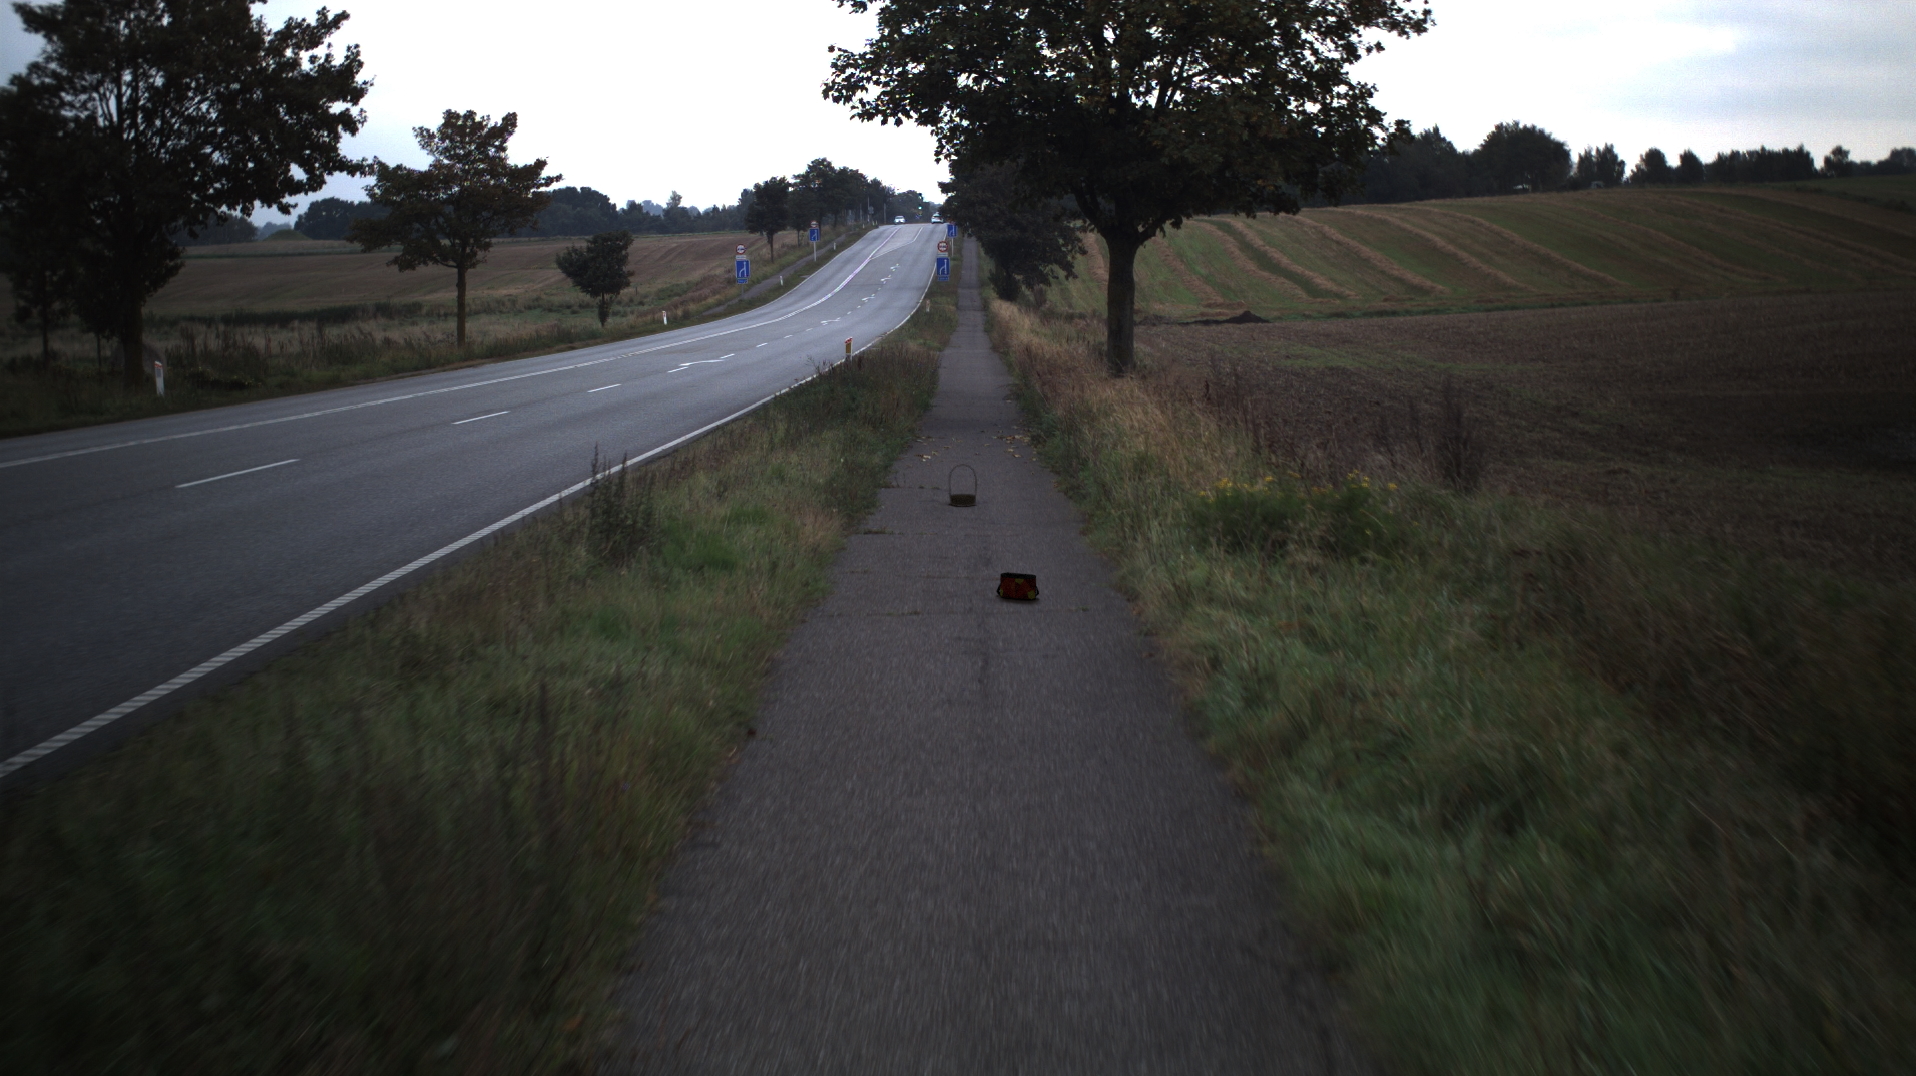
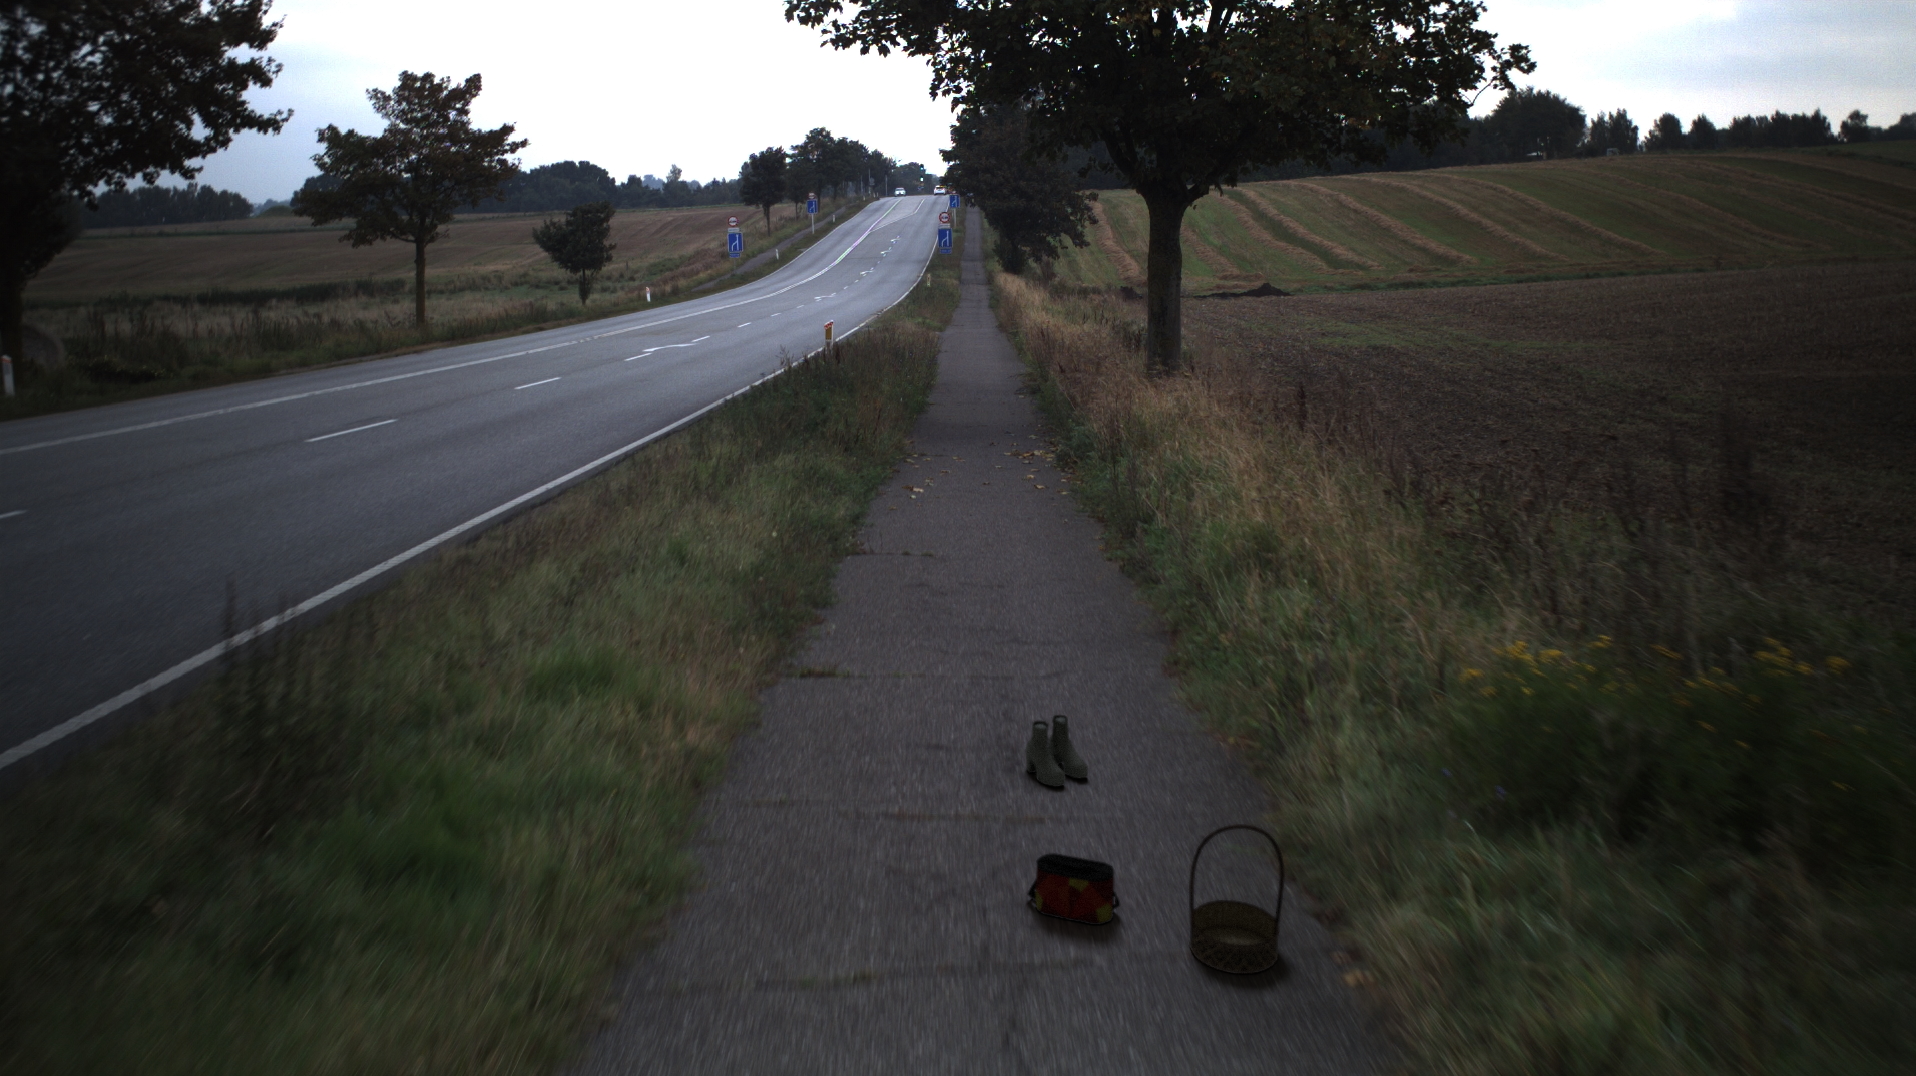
basket: present [949,465,976,507] -> present [1189,824,1285,974]
boots: none [999,536,1032,568] -> present [1026,715,1088,787]

